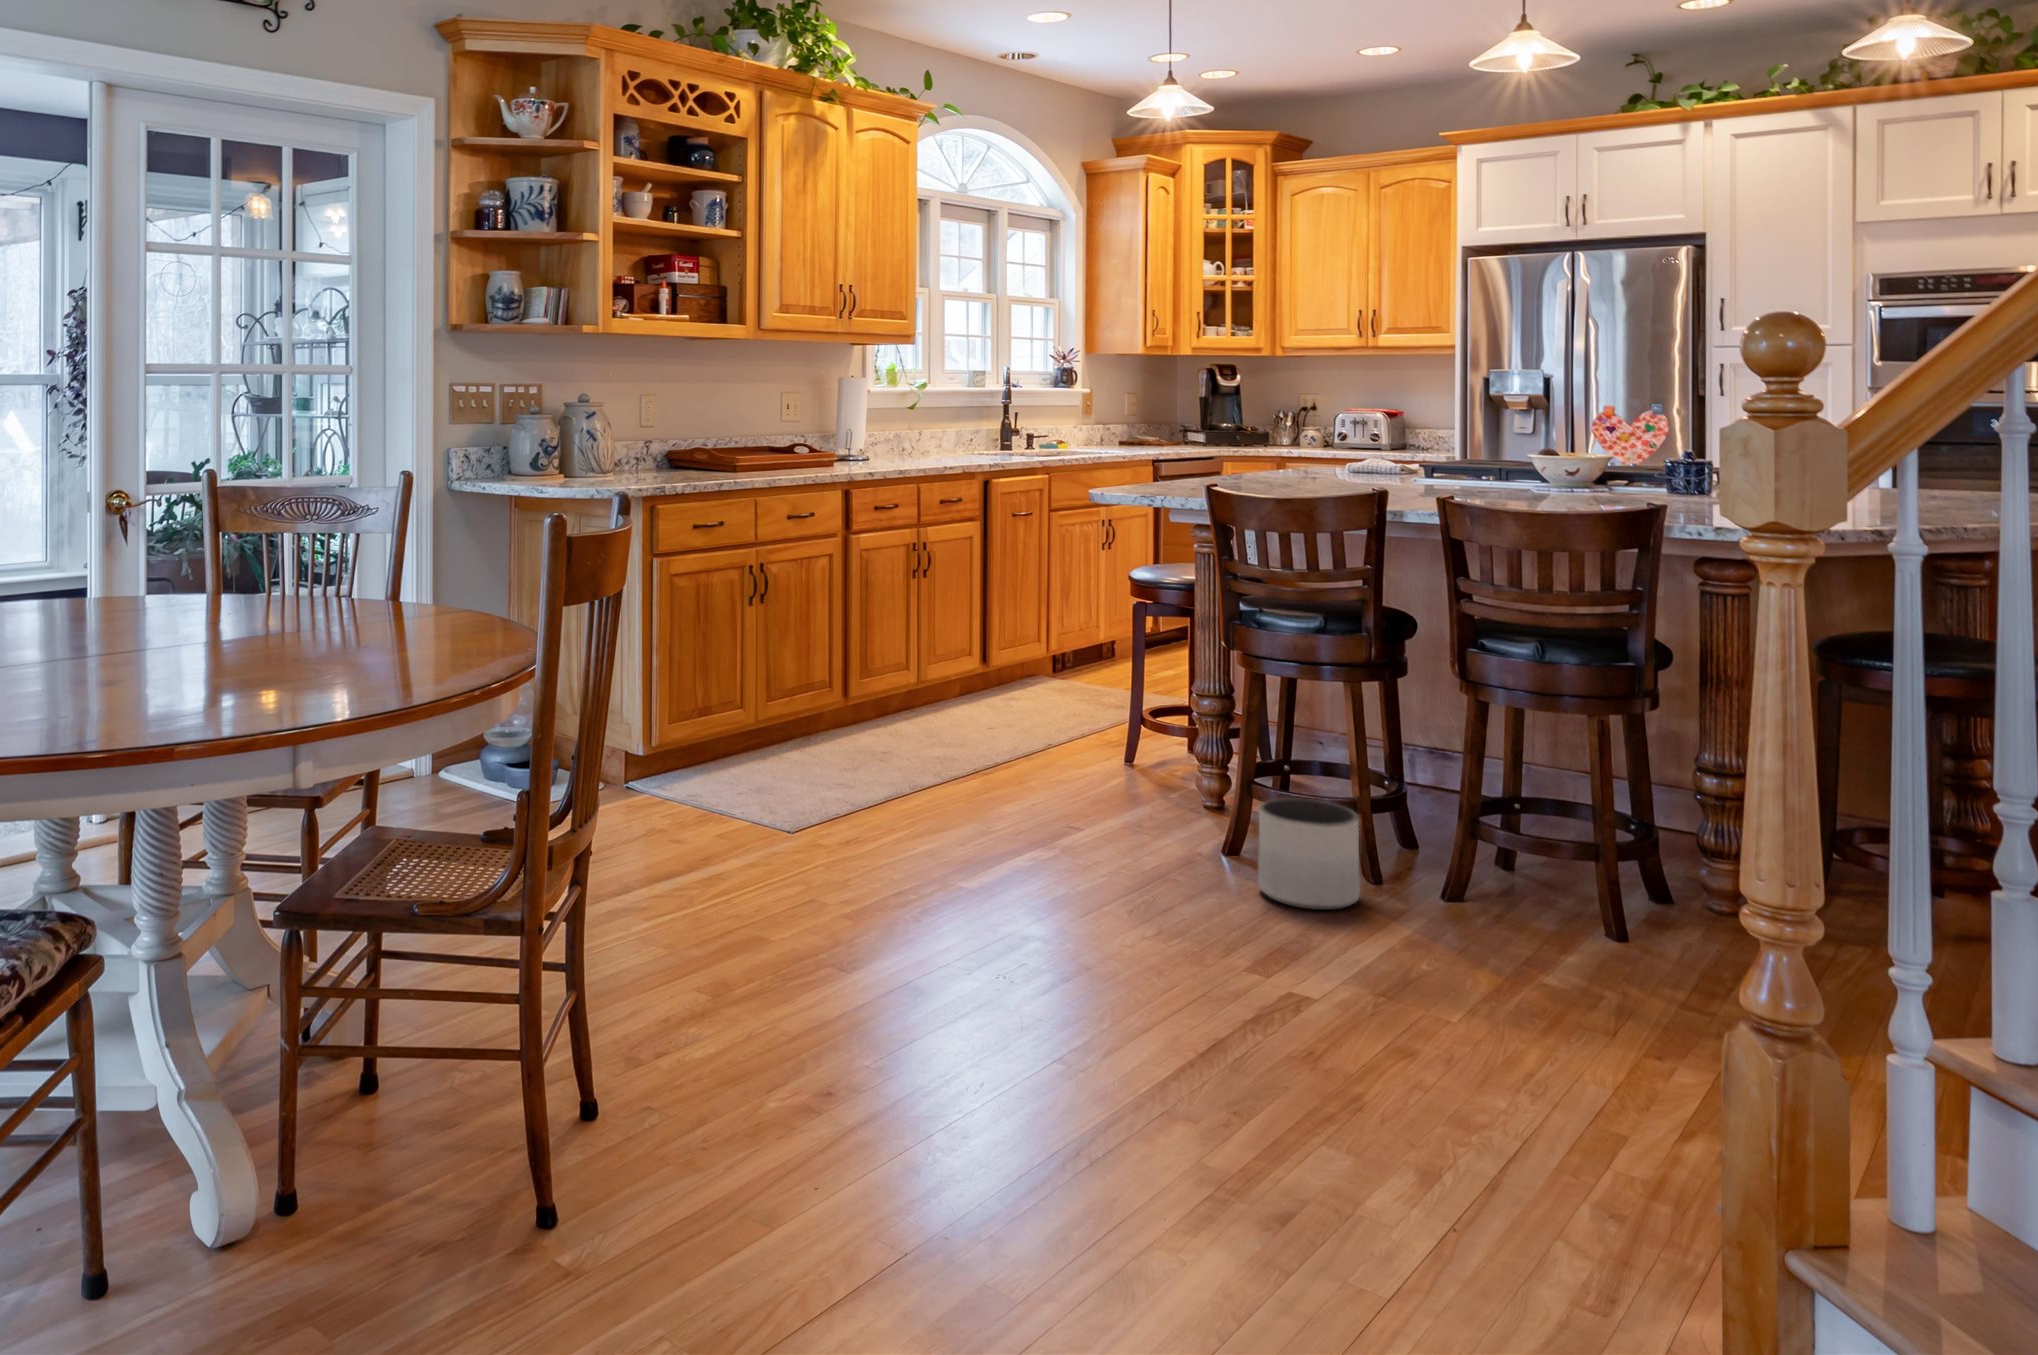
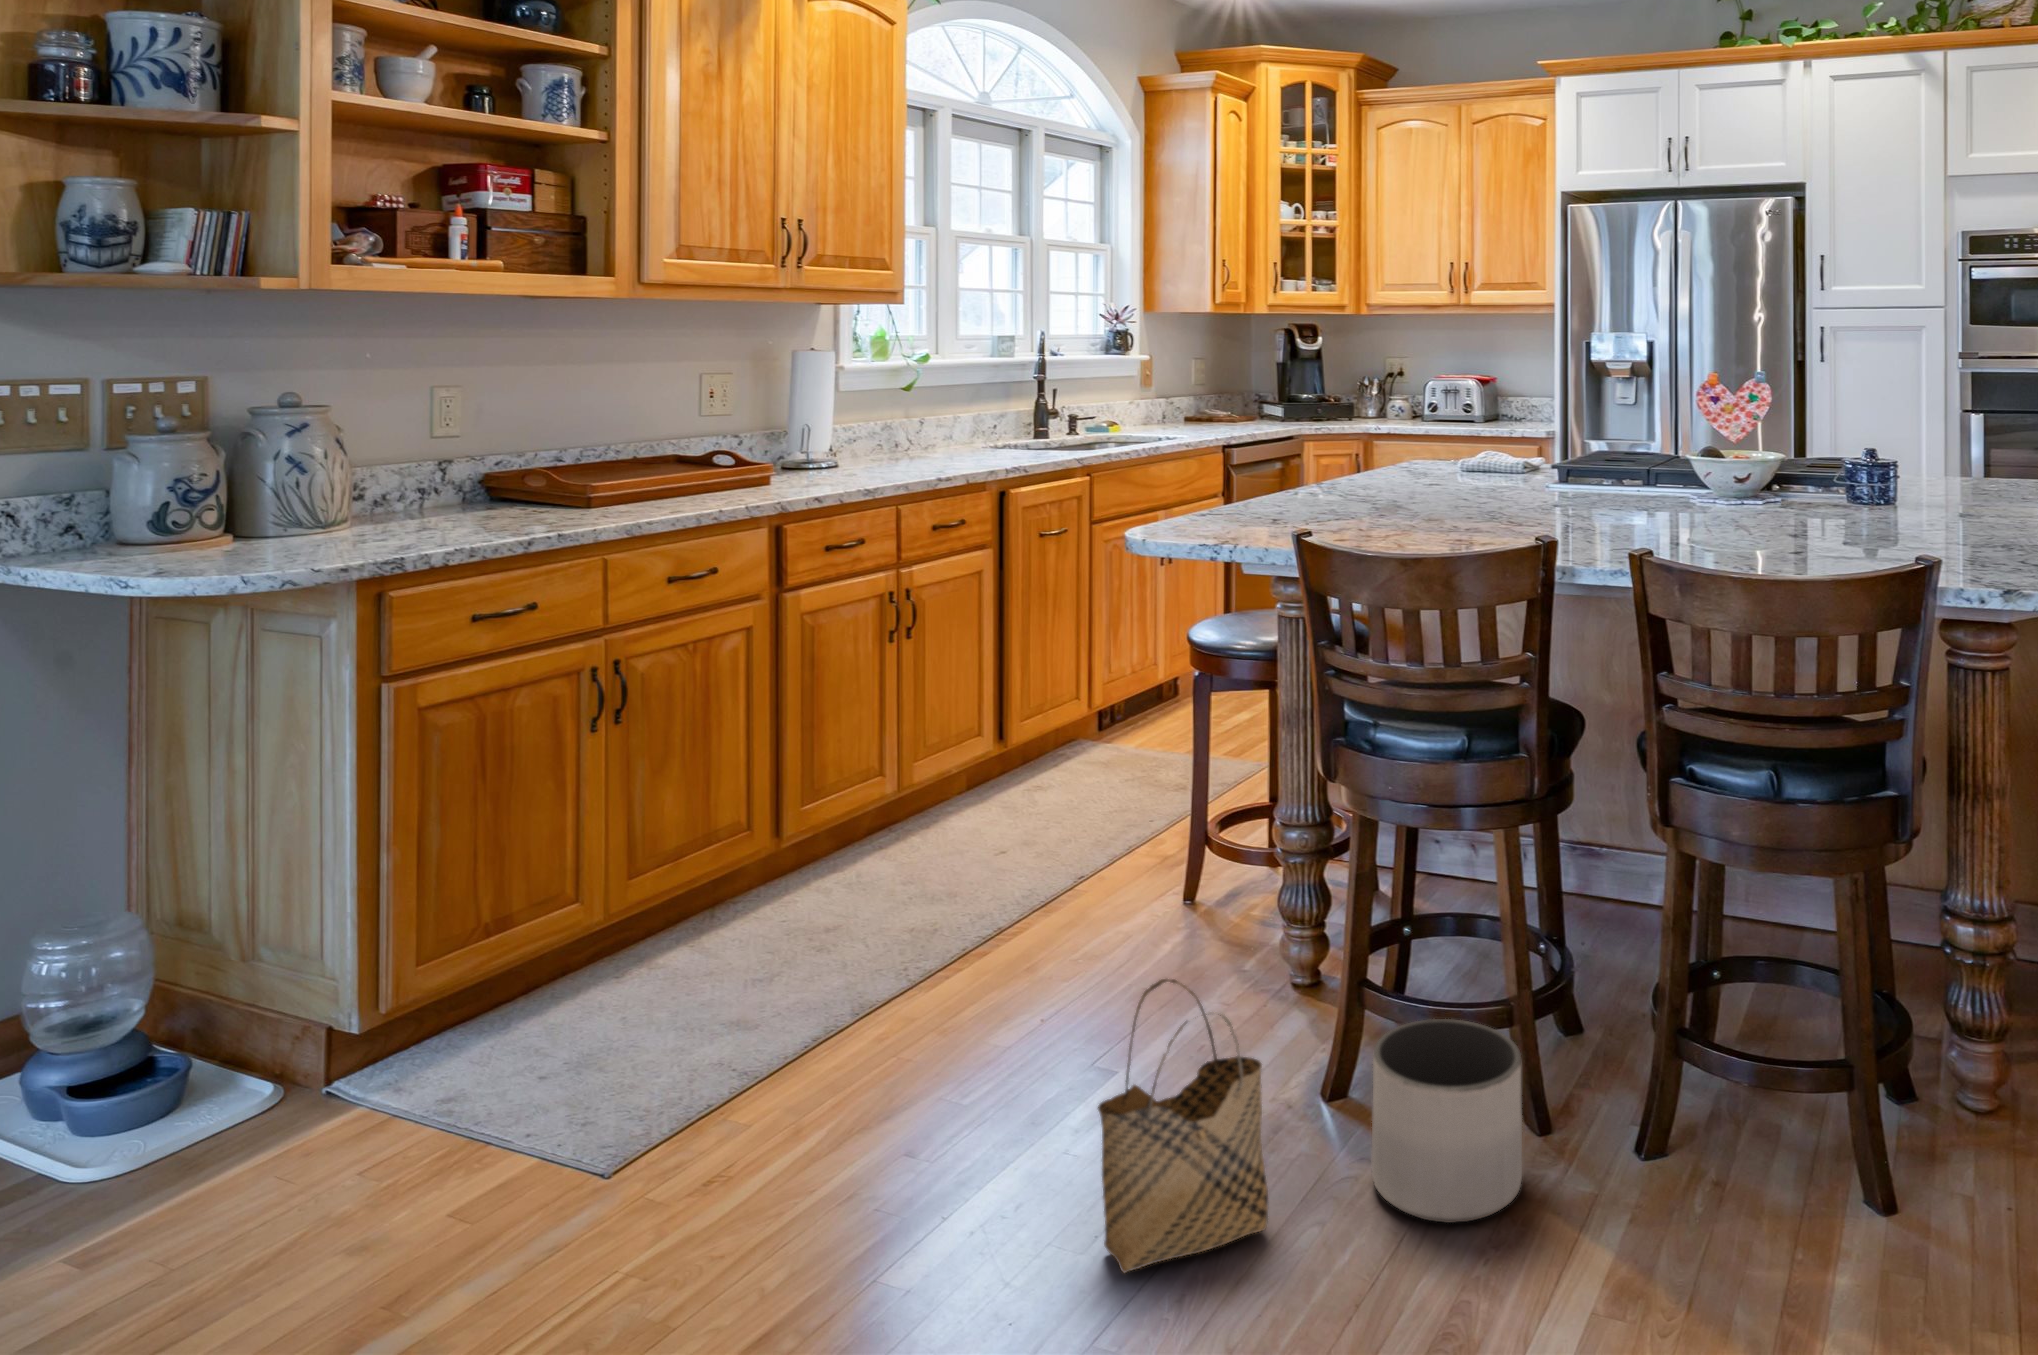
woven basket: none [1087,743,1191,901] -> present [1098,979,1268,1273]

